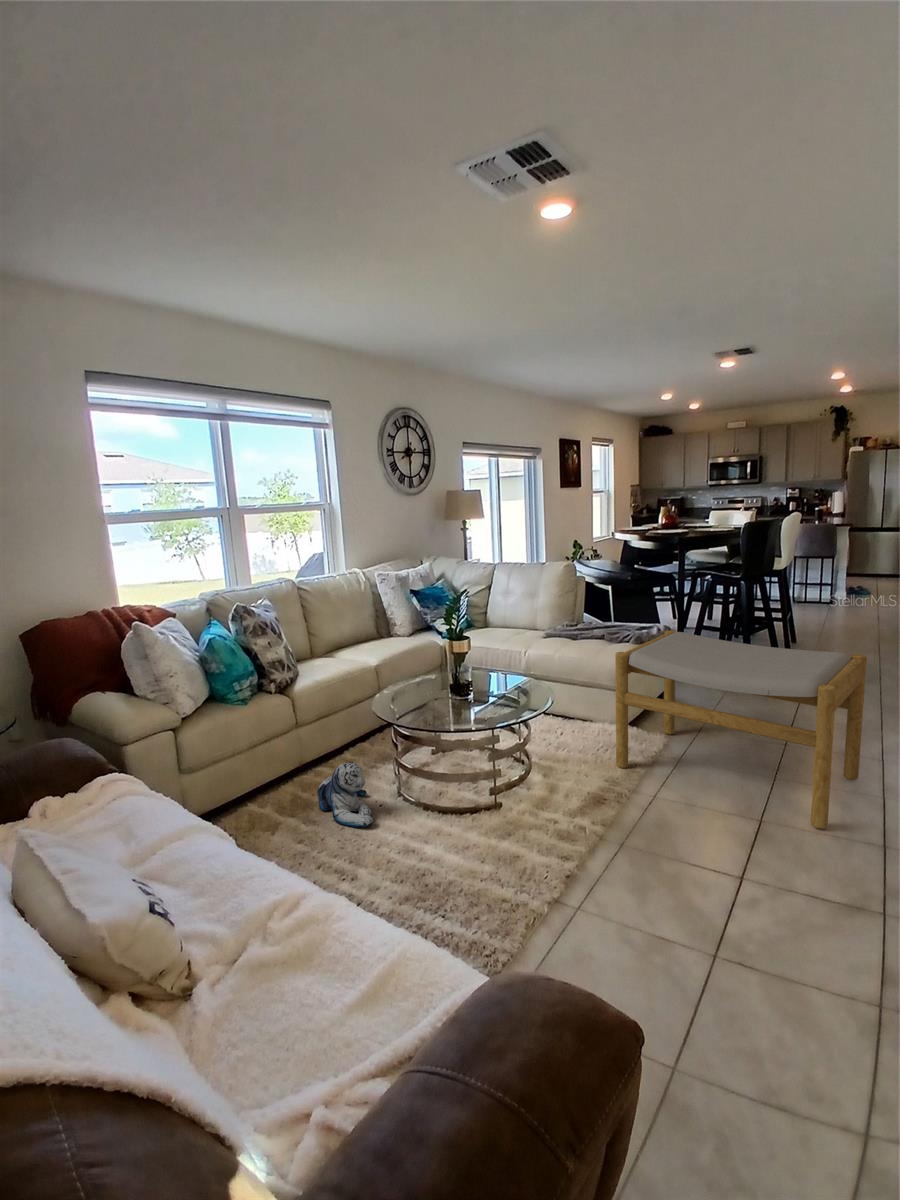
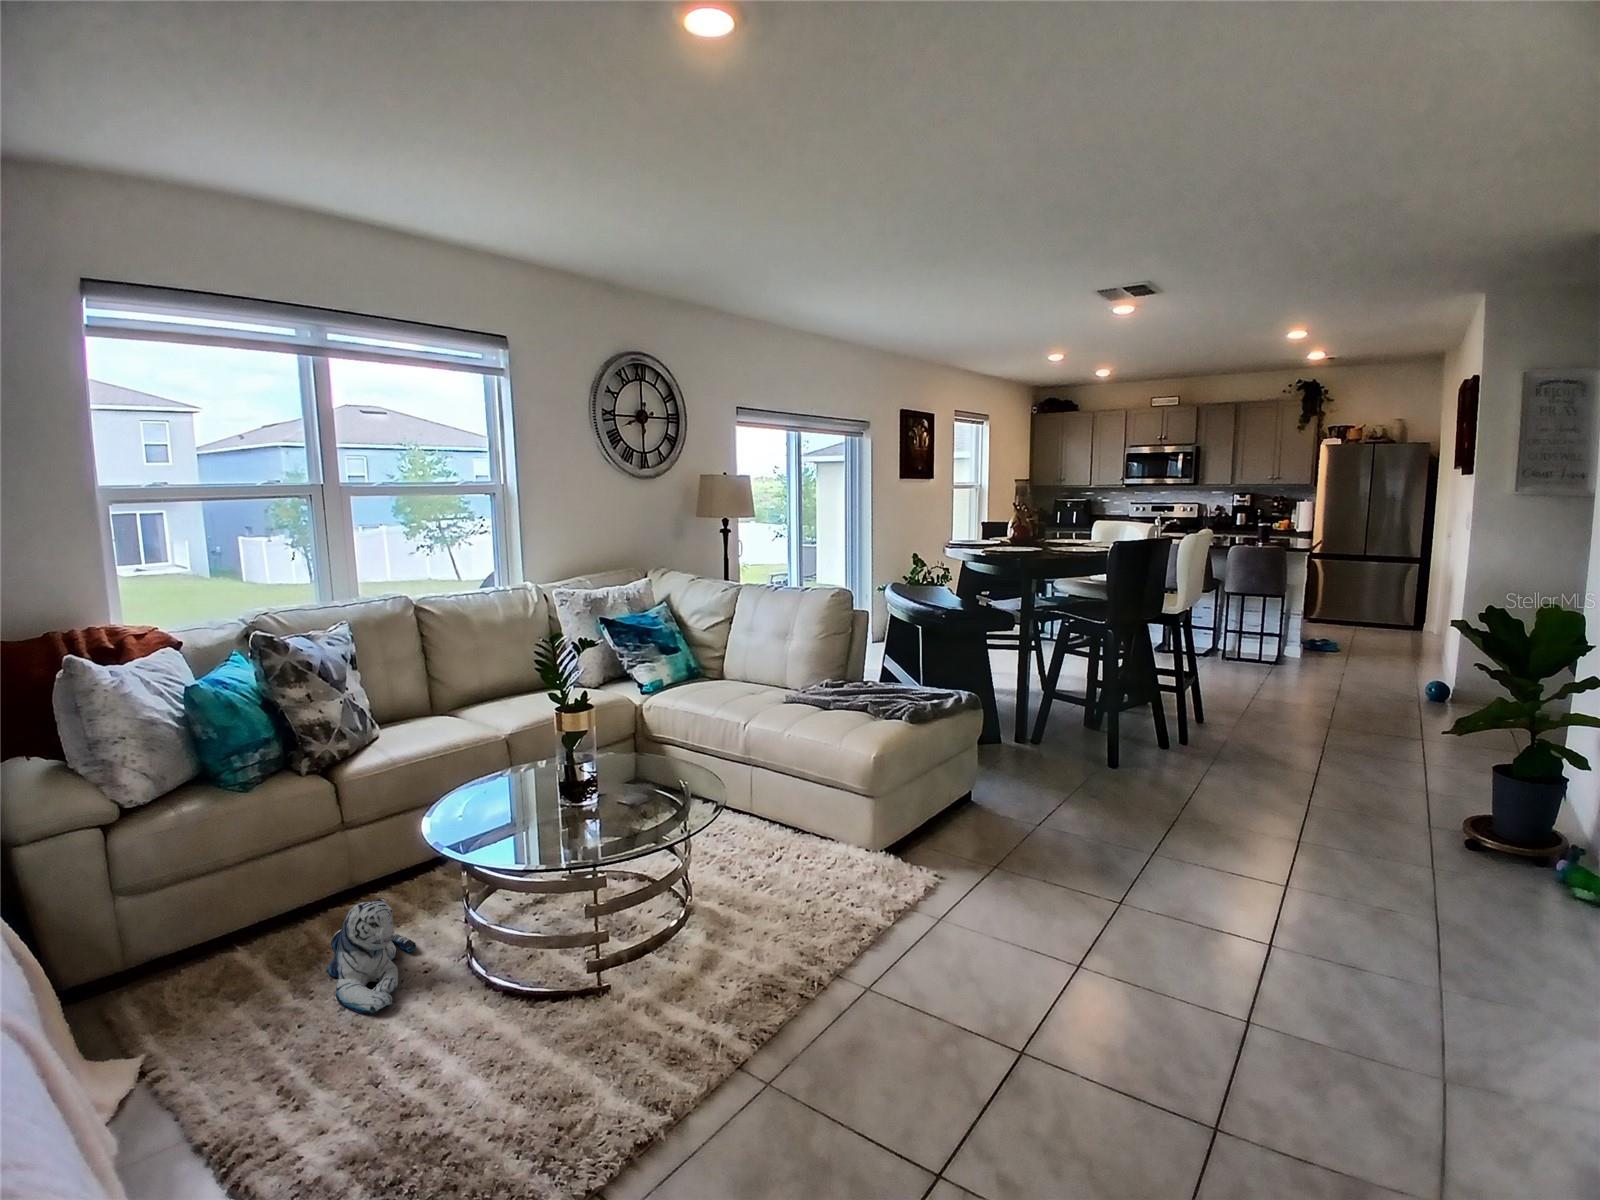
footstool: present [615,630,867,829] -> none [834,705,1226,1072]

